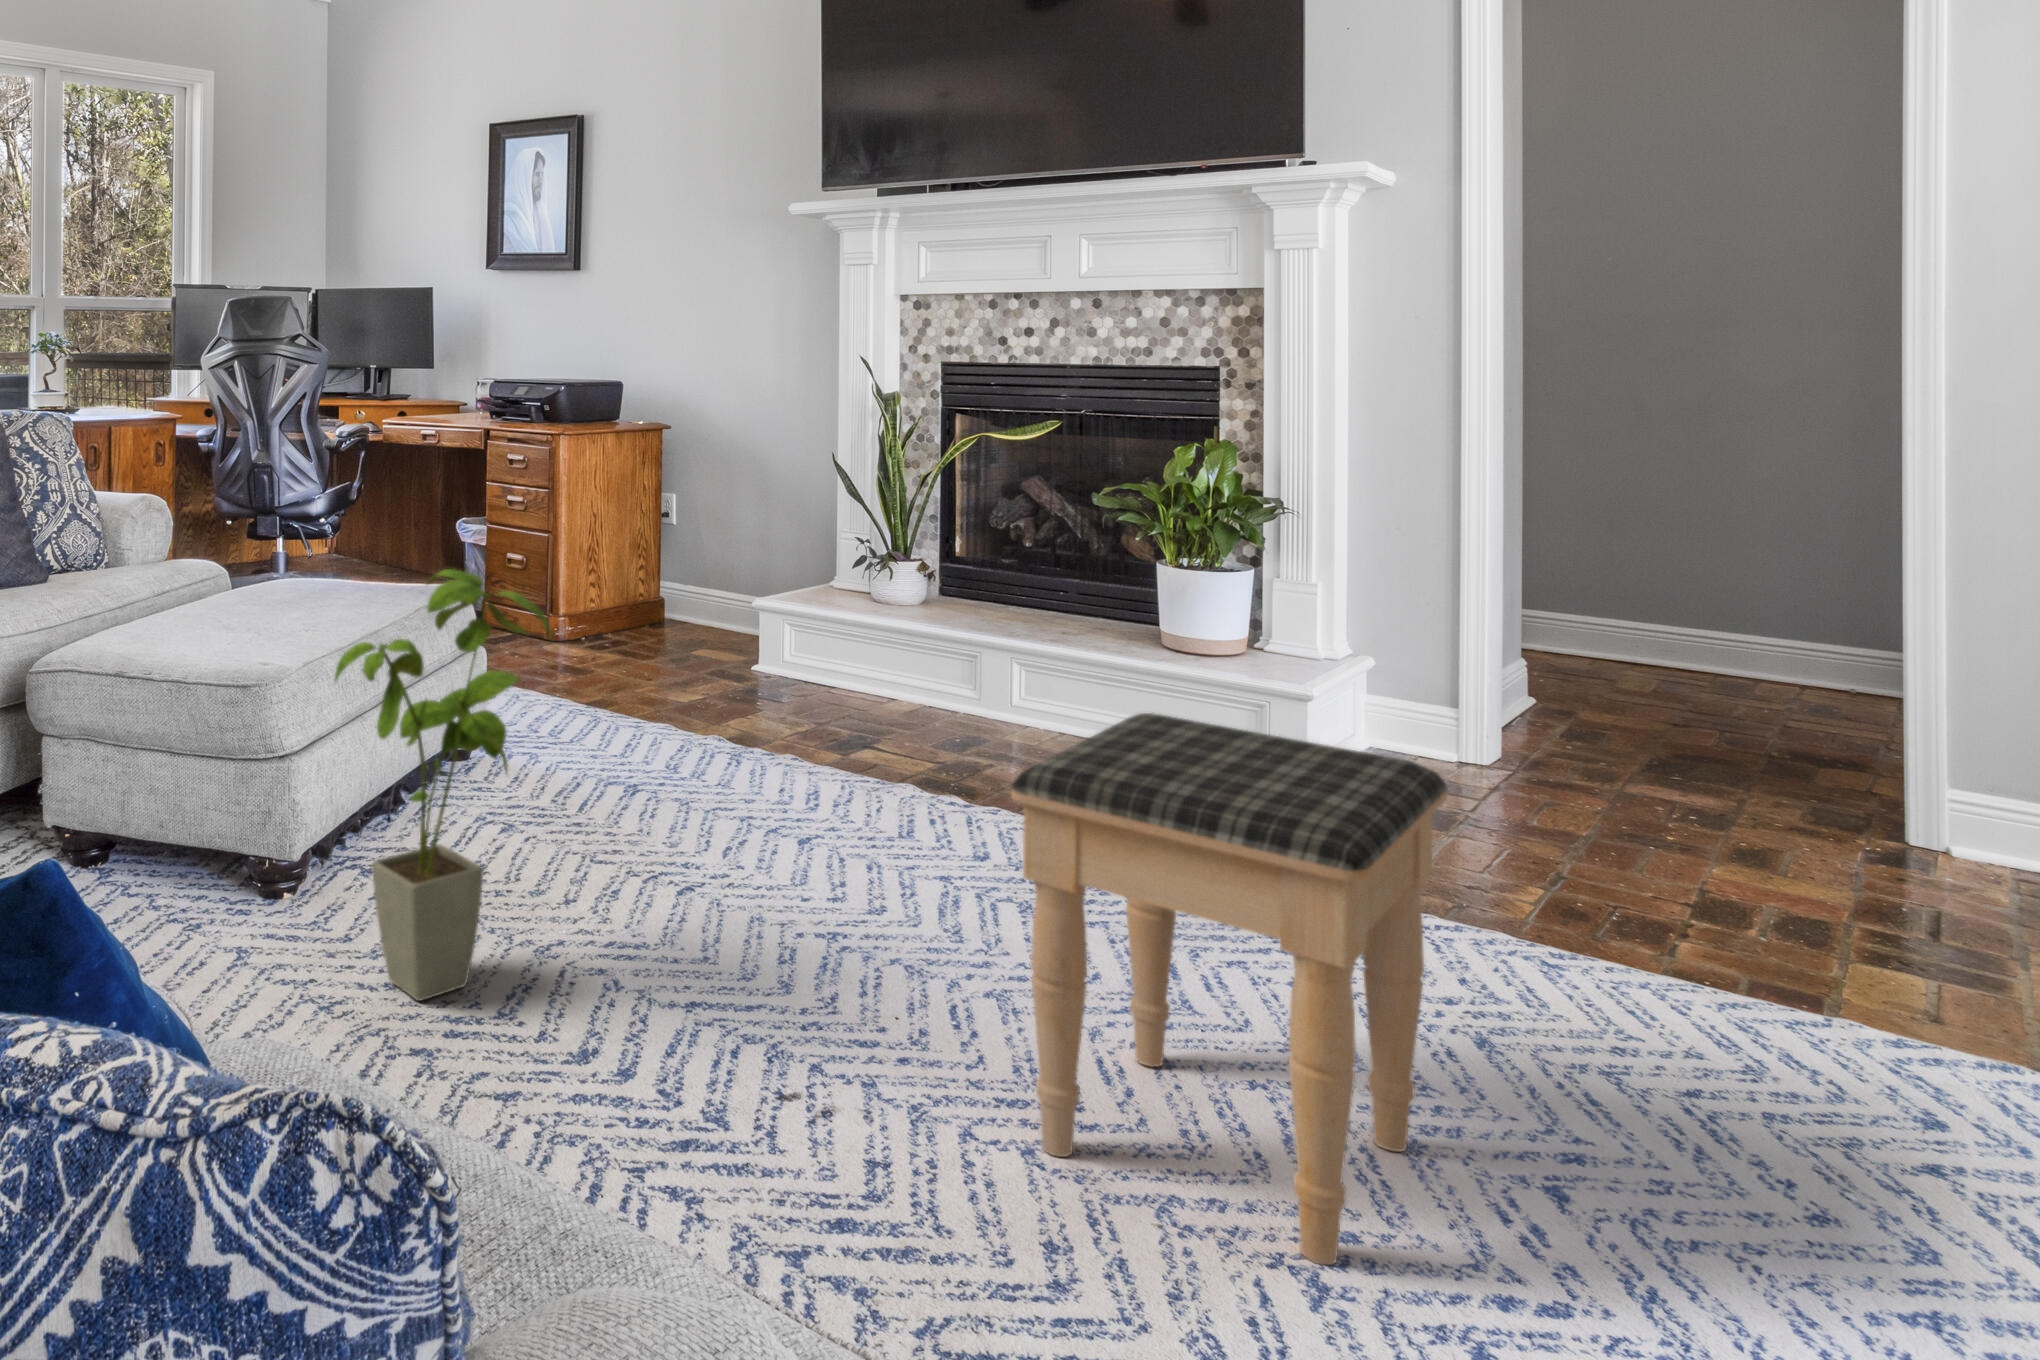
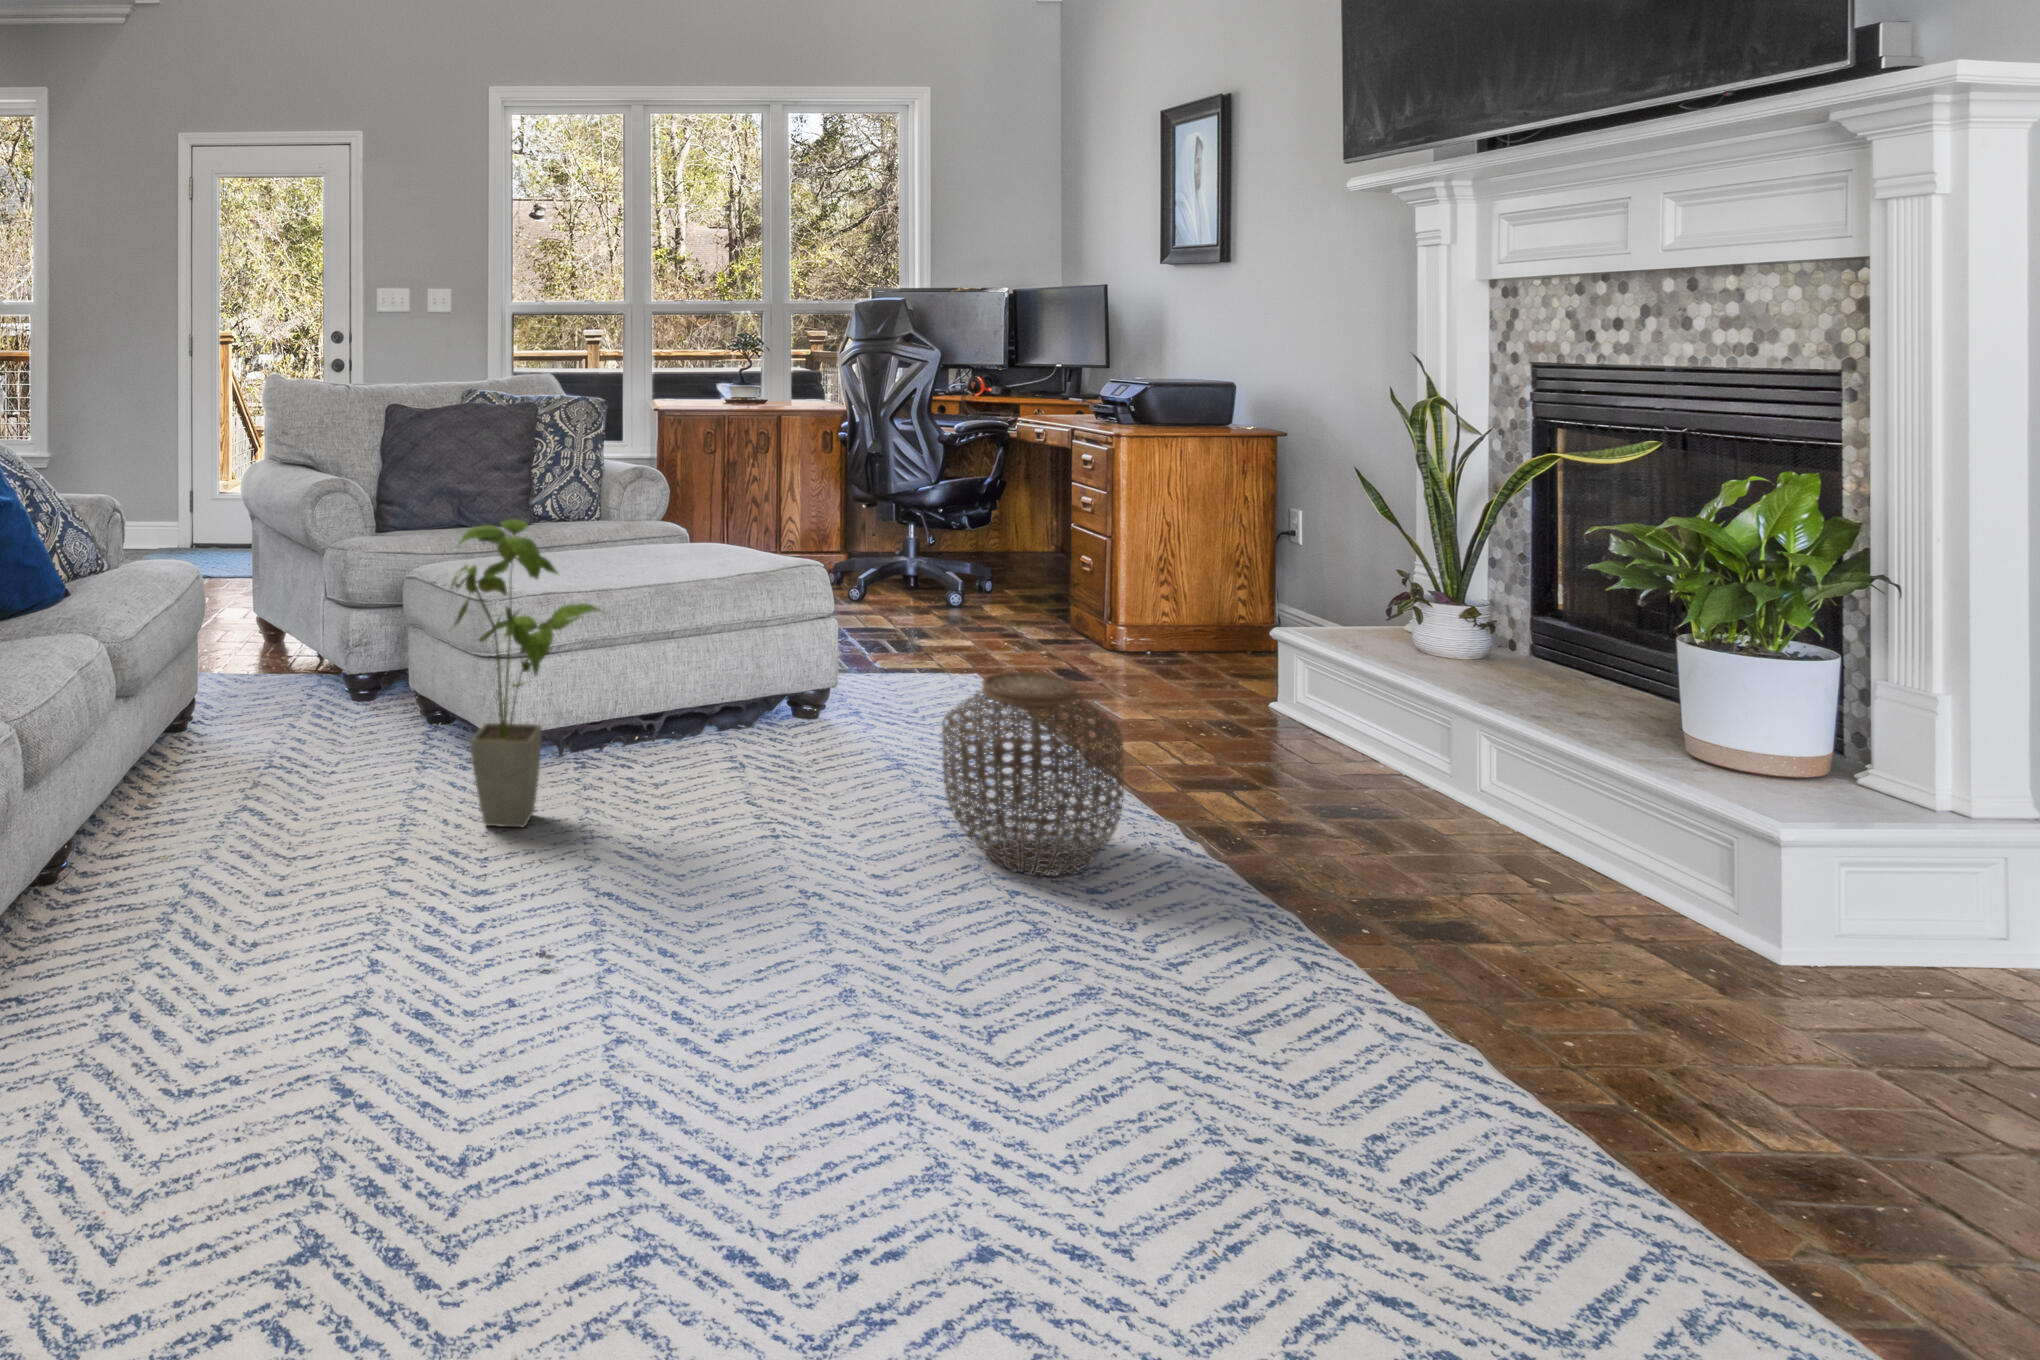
woven basket: none [817,667,990,865] -> present [942,672,1124,875]
footstool: present [1011,713,1448,1265] -> none [594,704,926,1175]

